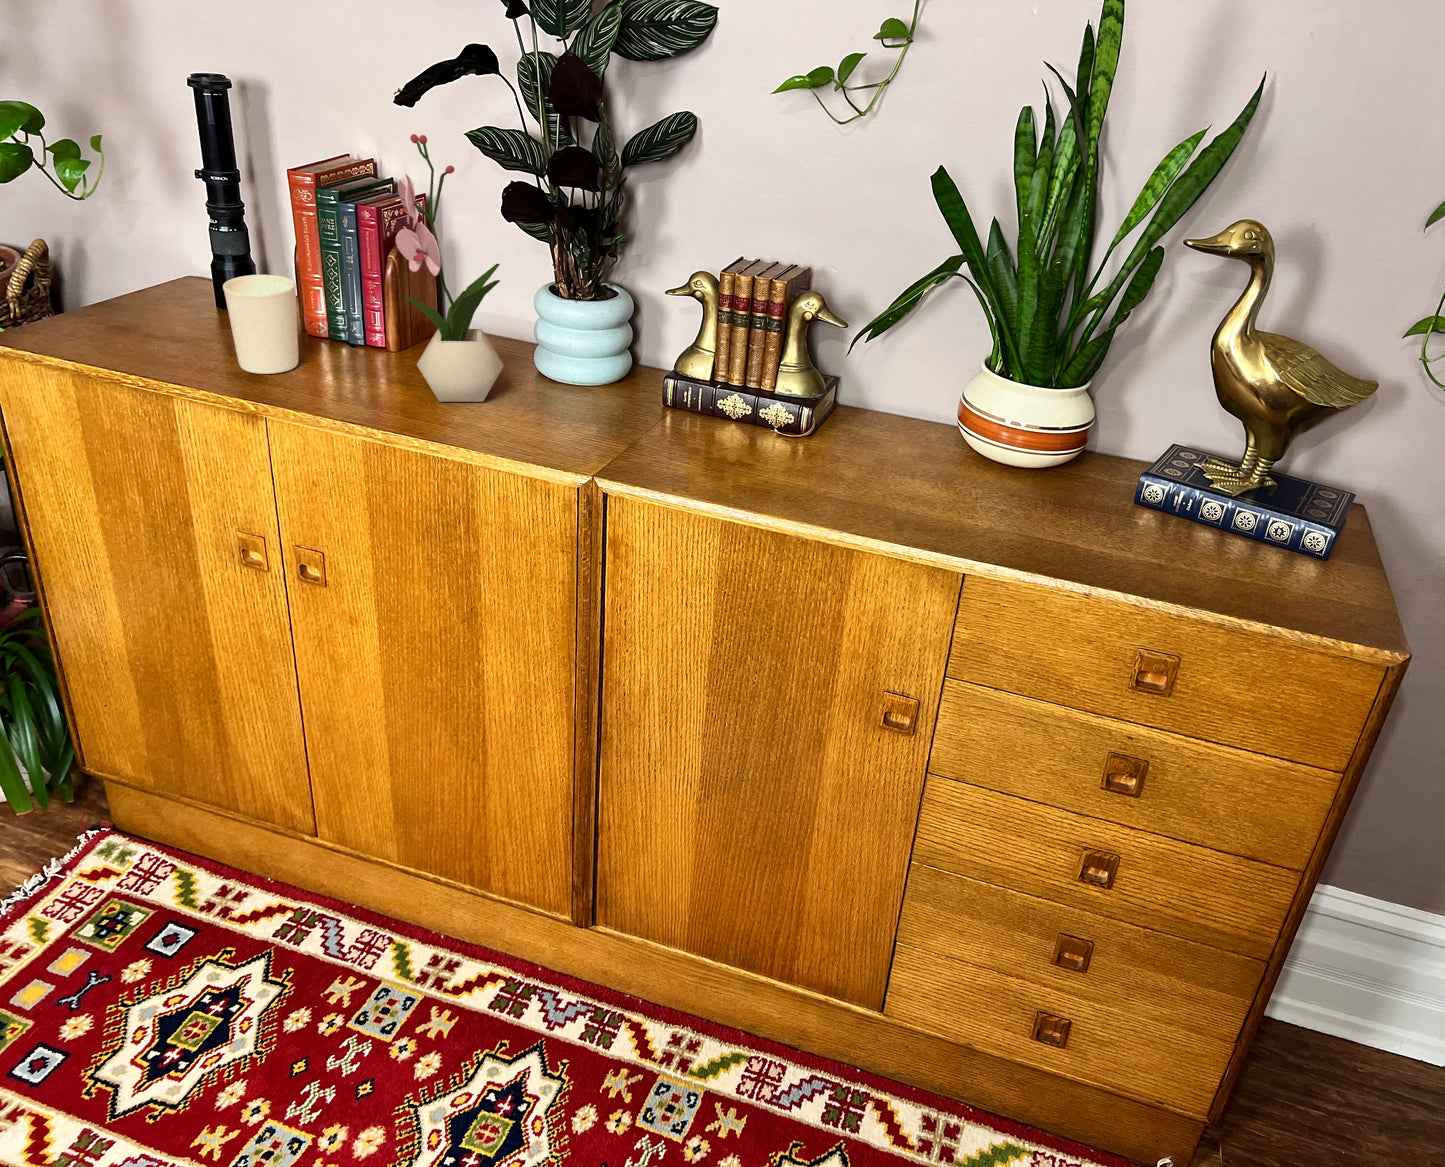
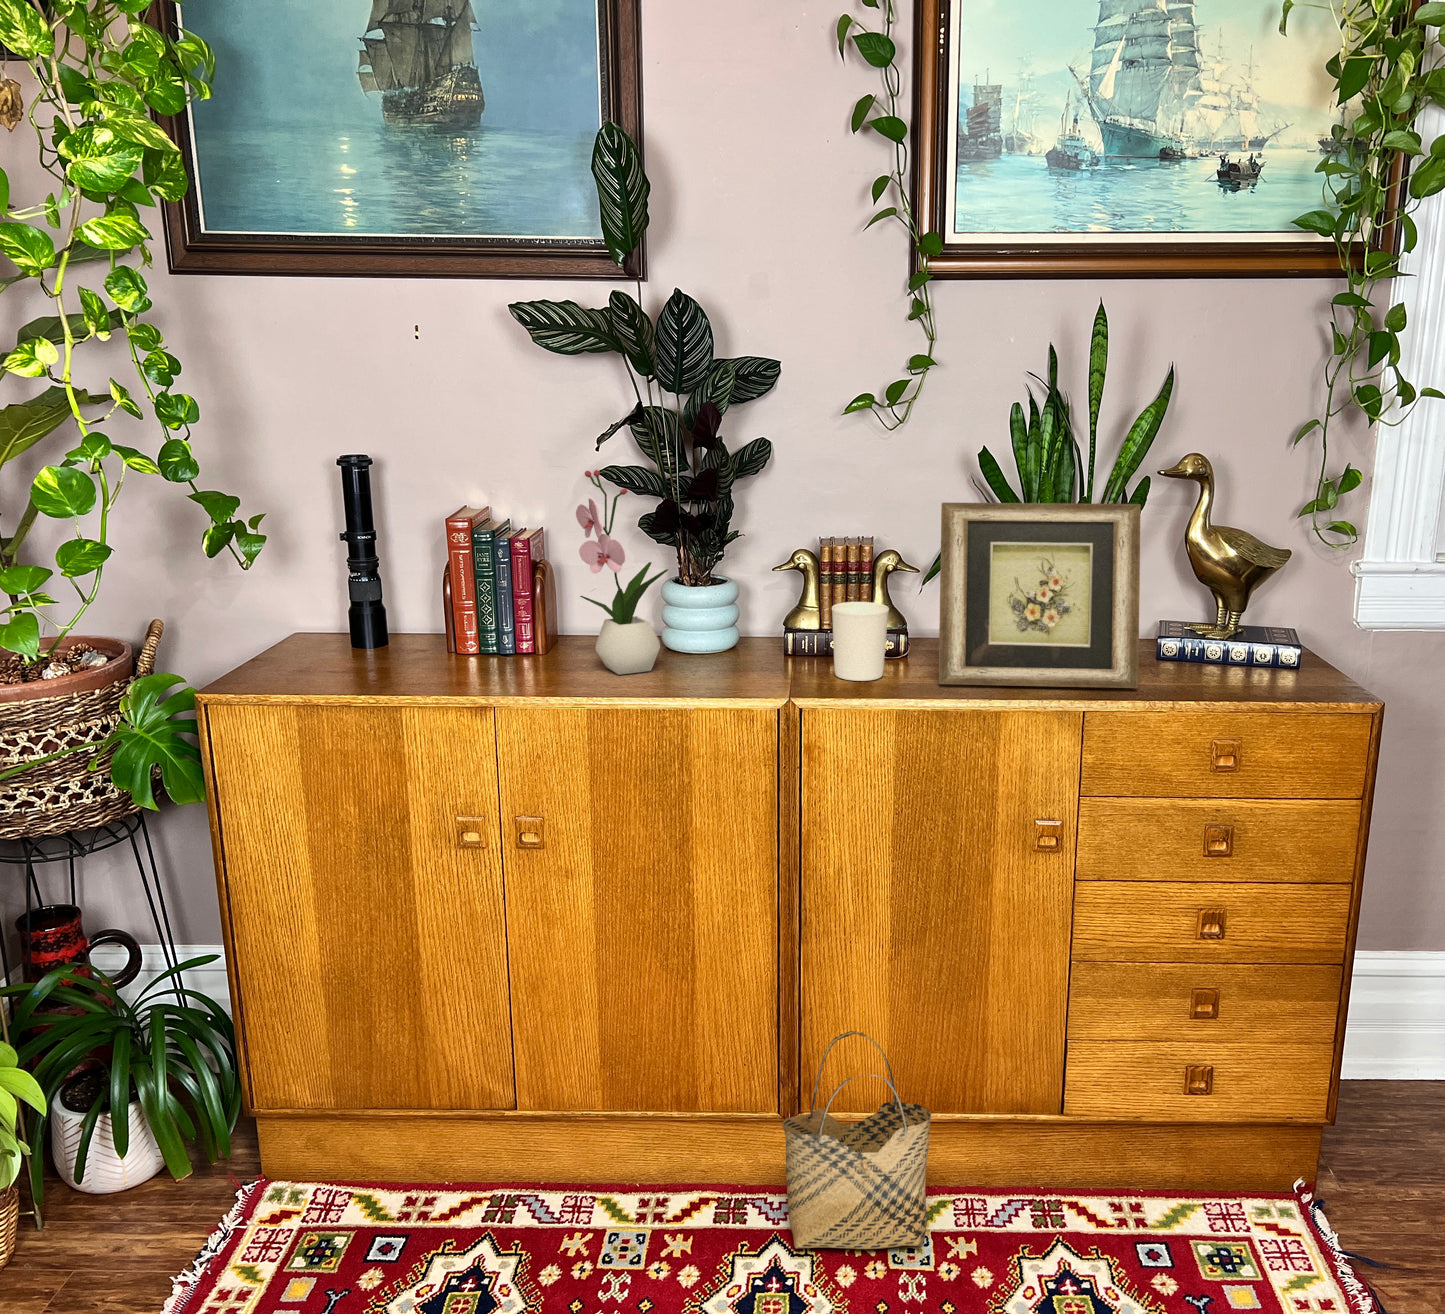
picture frame: none [797,246,1123,556] -> present [939,503,1141,688]
candle holder: present [223,275,299,374] -> present [832,602,889,681]
woven basket: none [542,866,716,1105] -> present [782,1031,931,1249]

